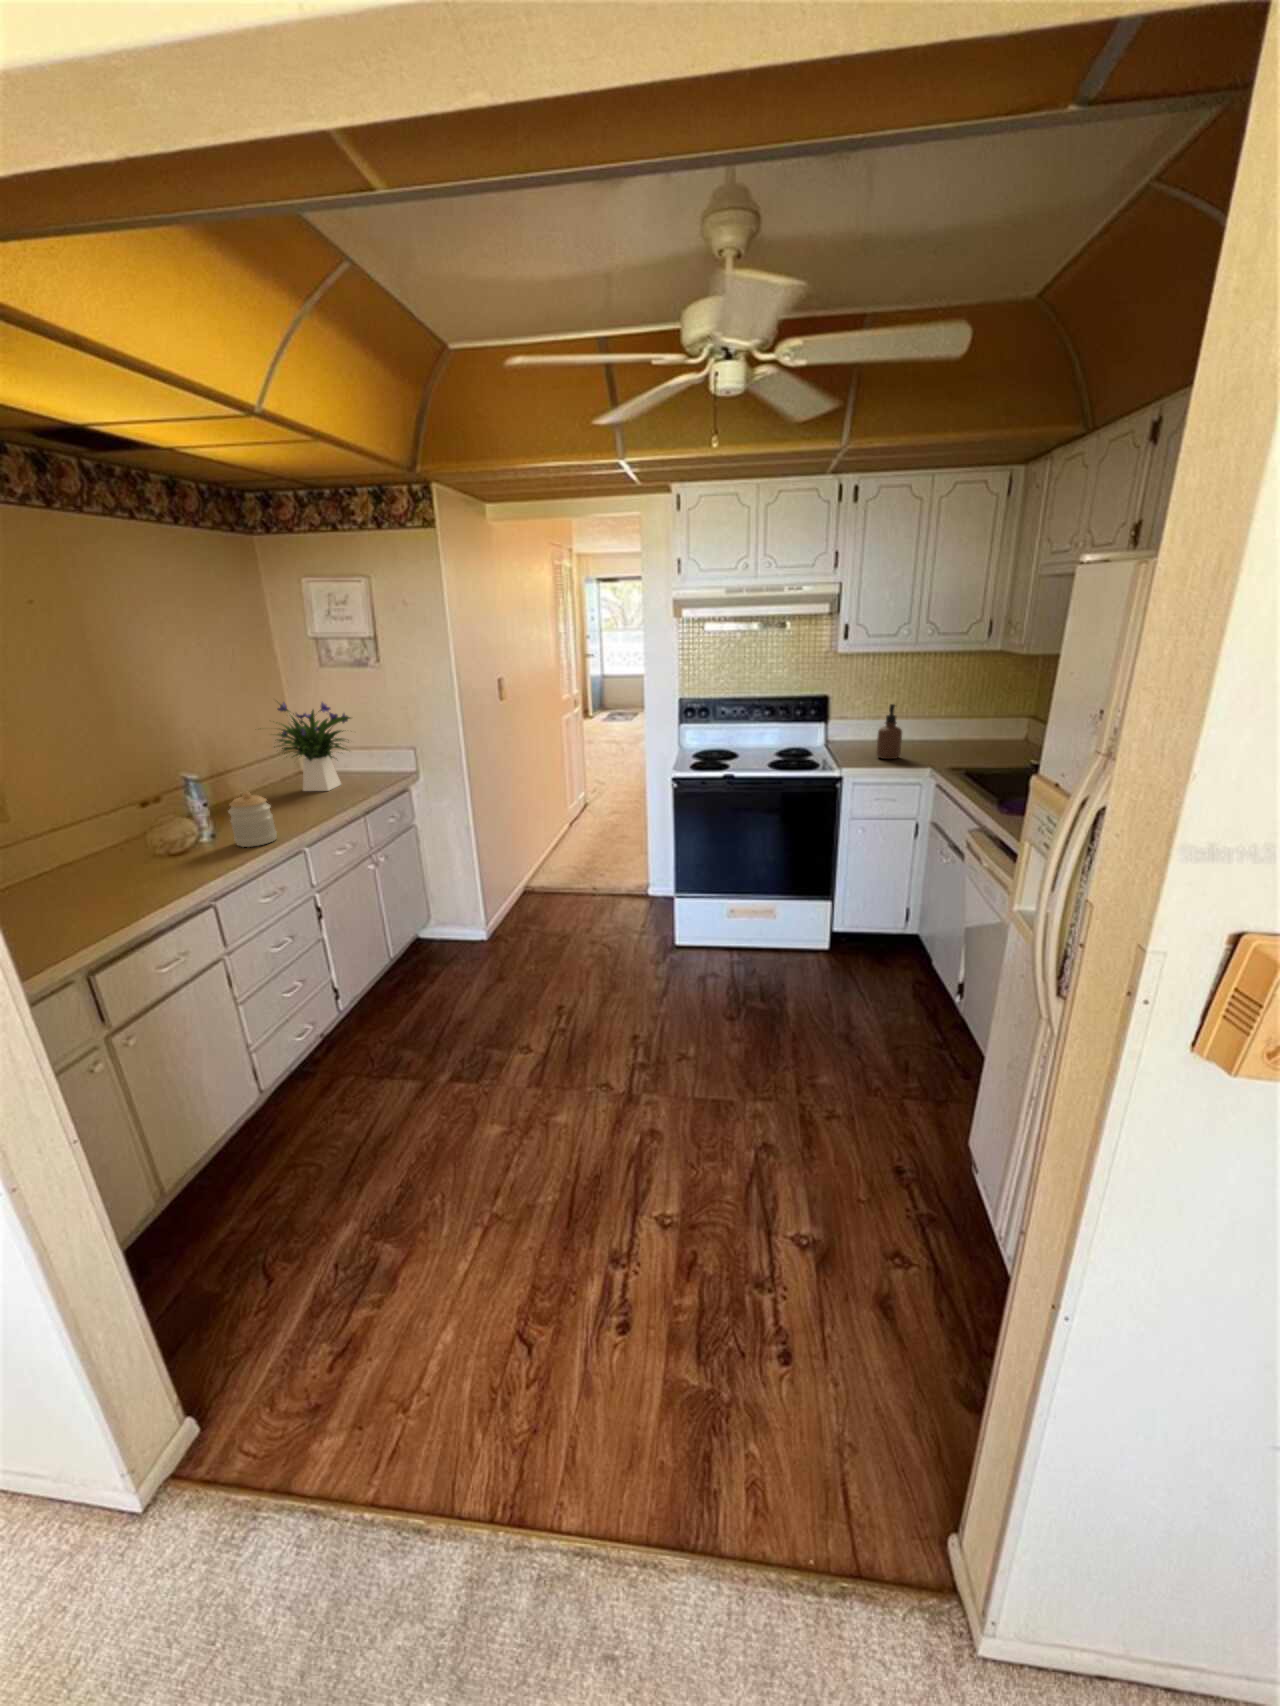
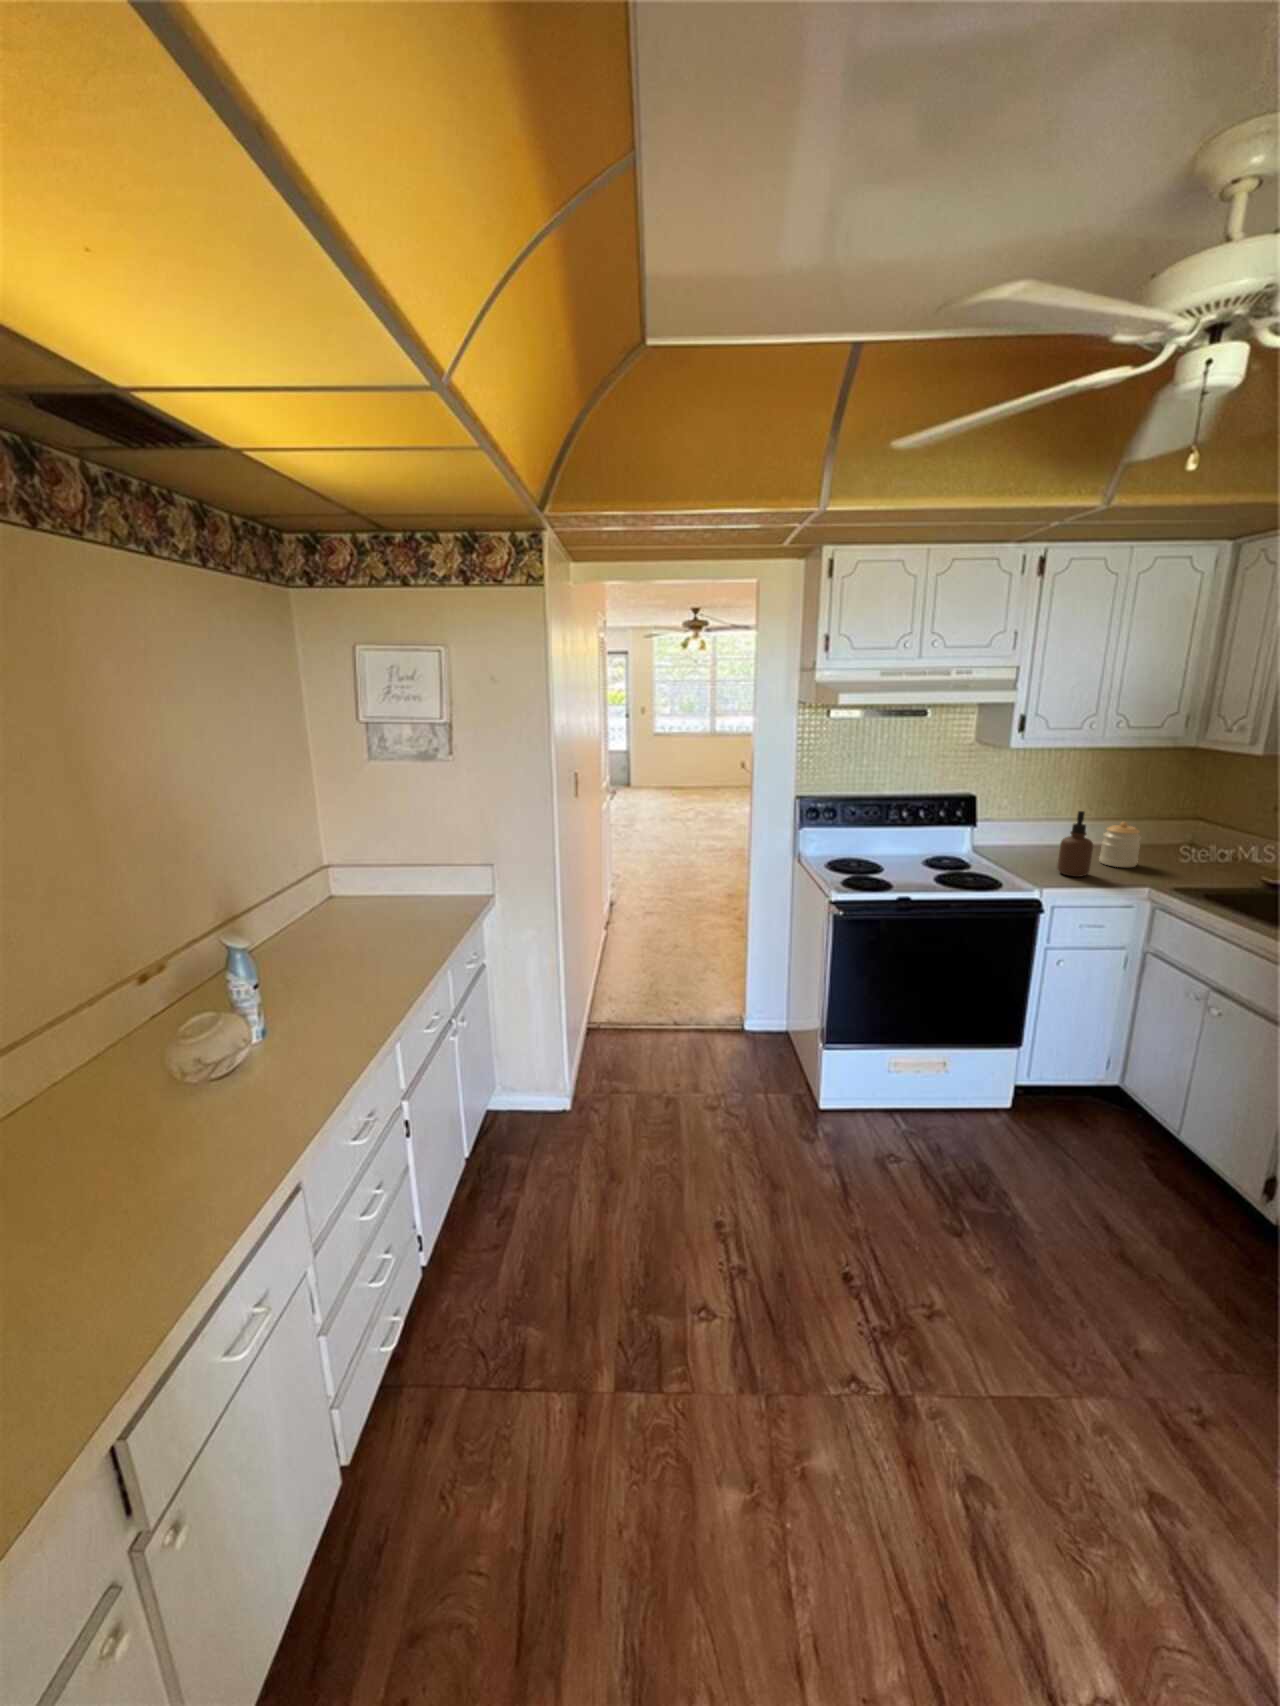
flower arrangement: present [274,702,350,791] -> none [296,805,428,930]
jar: present [228,792,277,847] -> present [1099,822,1141,867]

